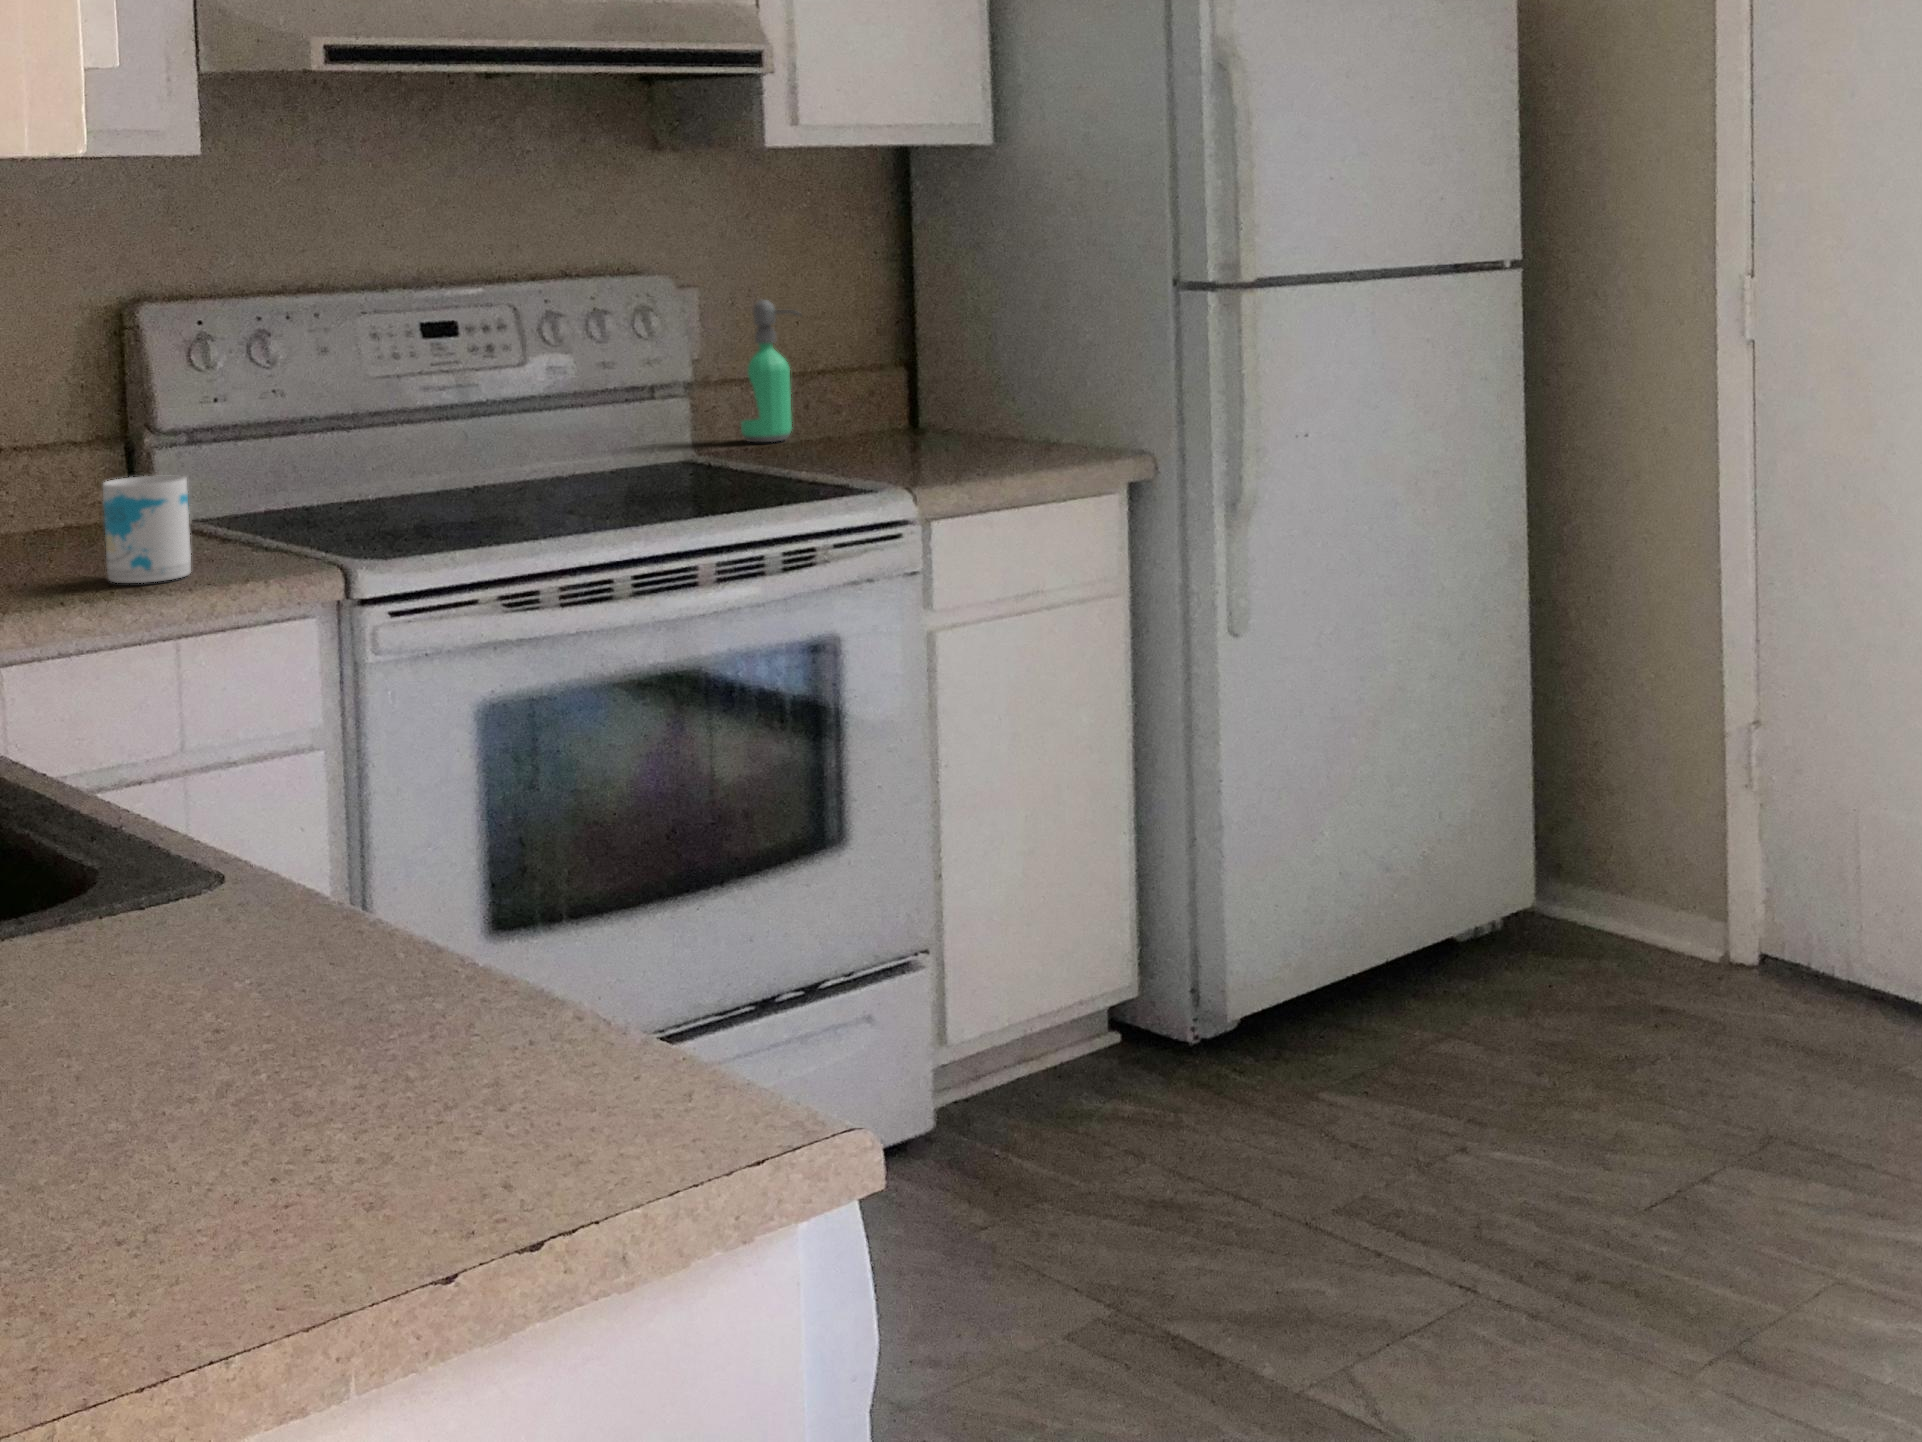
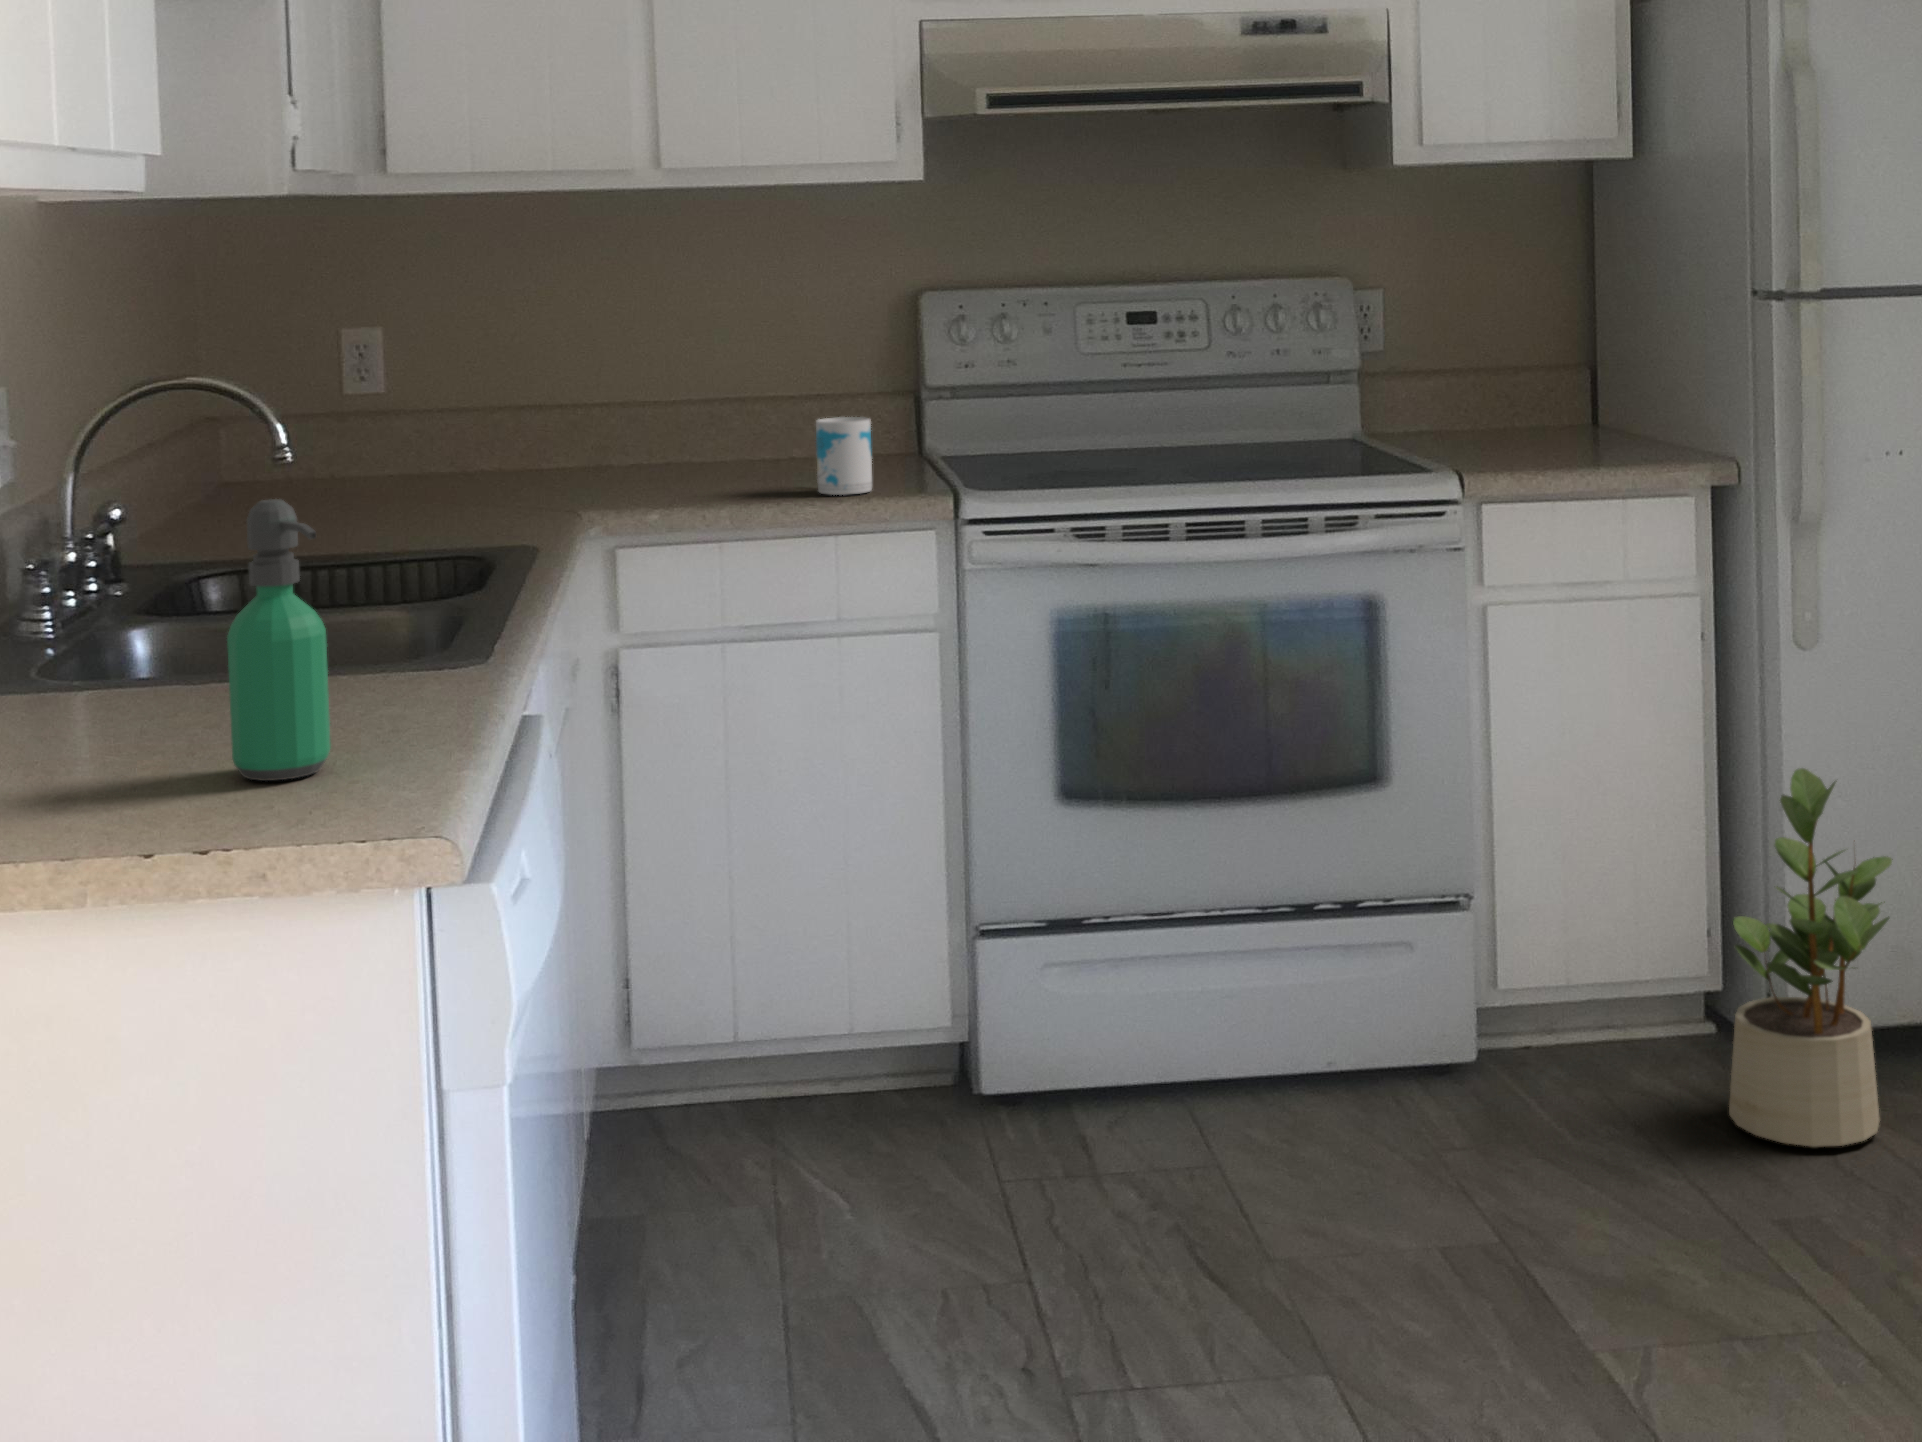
soap dispenser: present [741,300,800,442] -> present [227,499,331,781]
potted plant: none [1202,754,1374,1127] -> present [1729,768,1893,1147]

